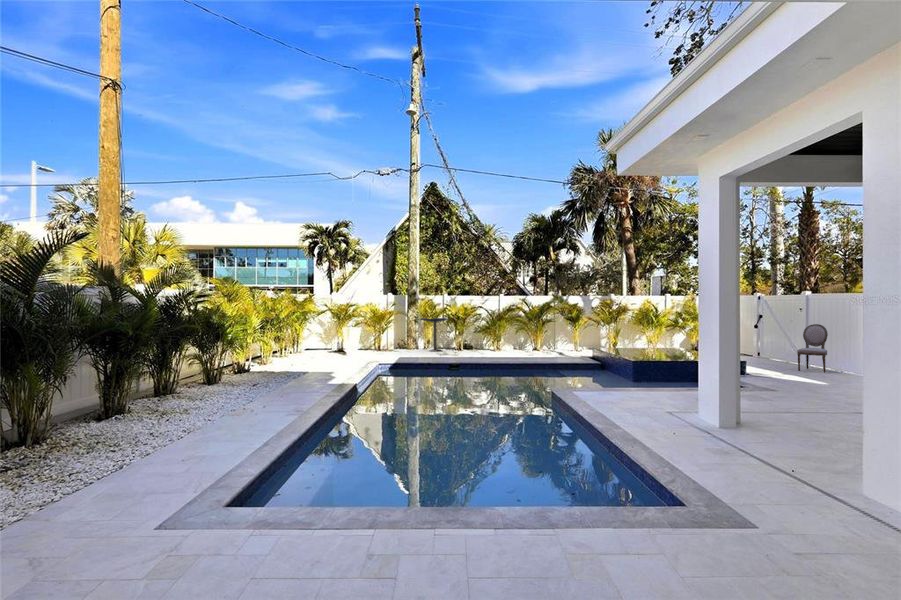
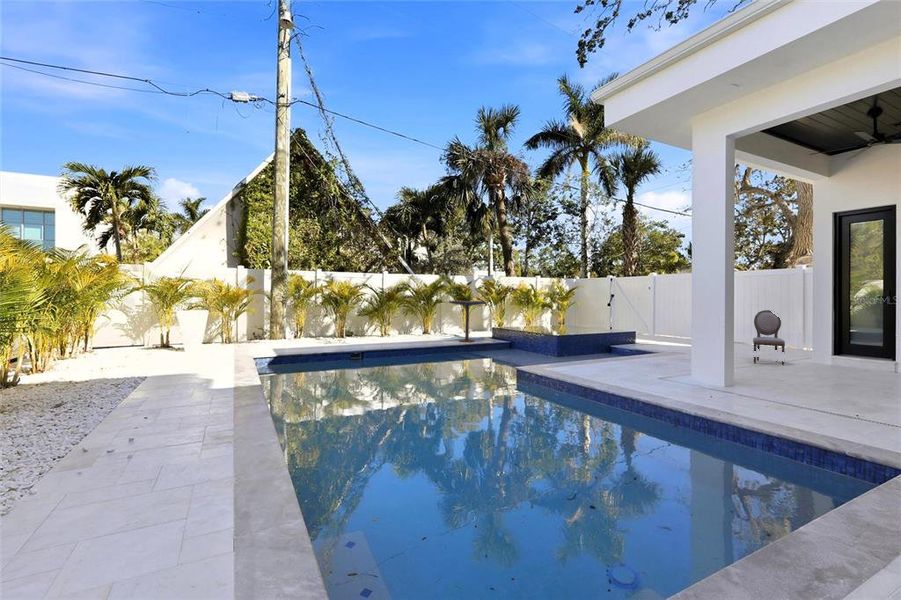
pedestal table: present [420,318,448,351] -> present [449,301,486,342]

